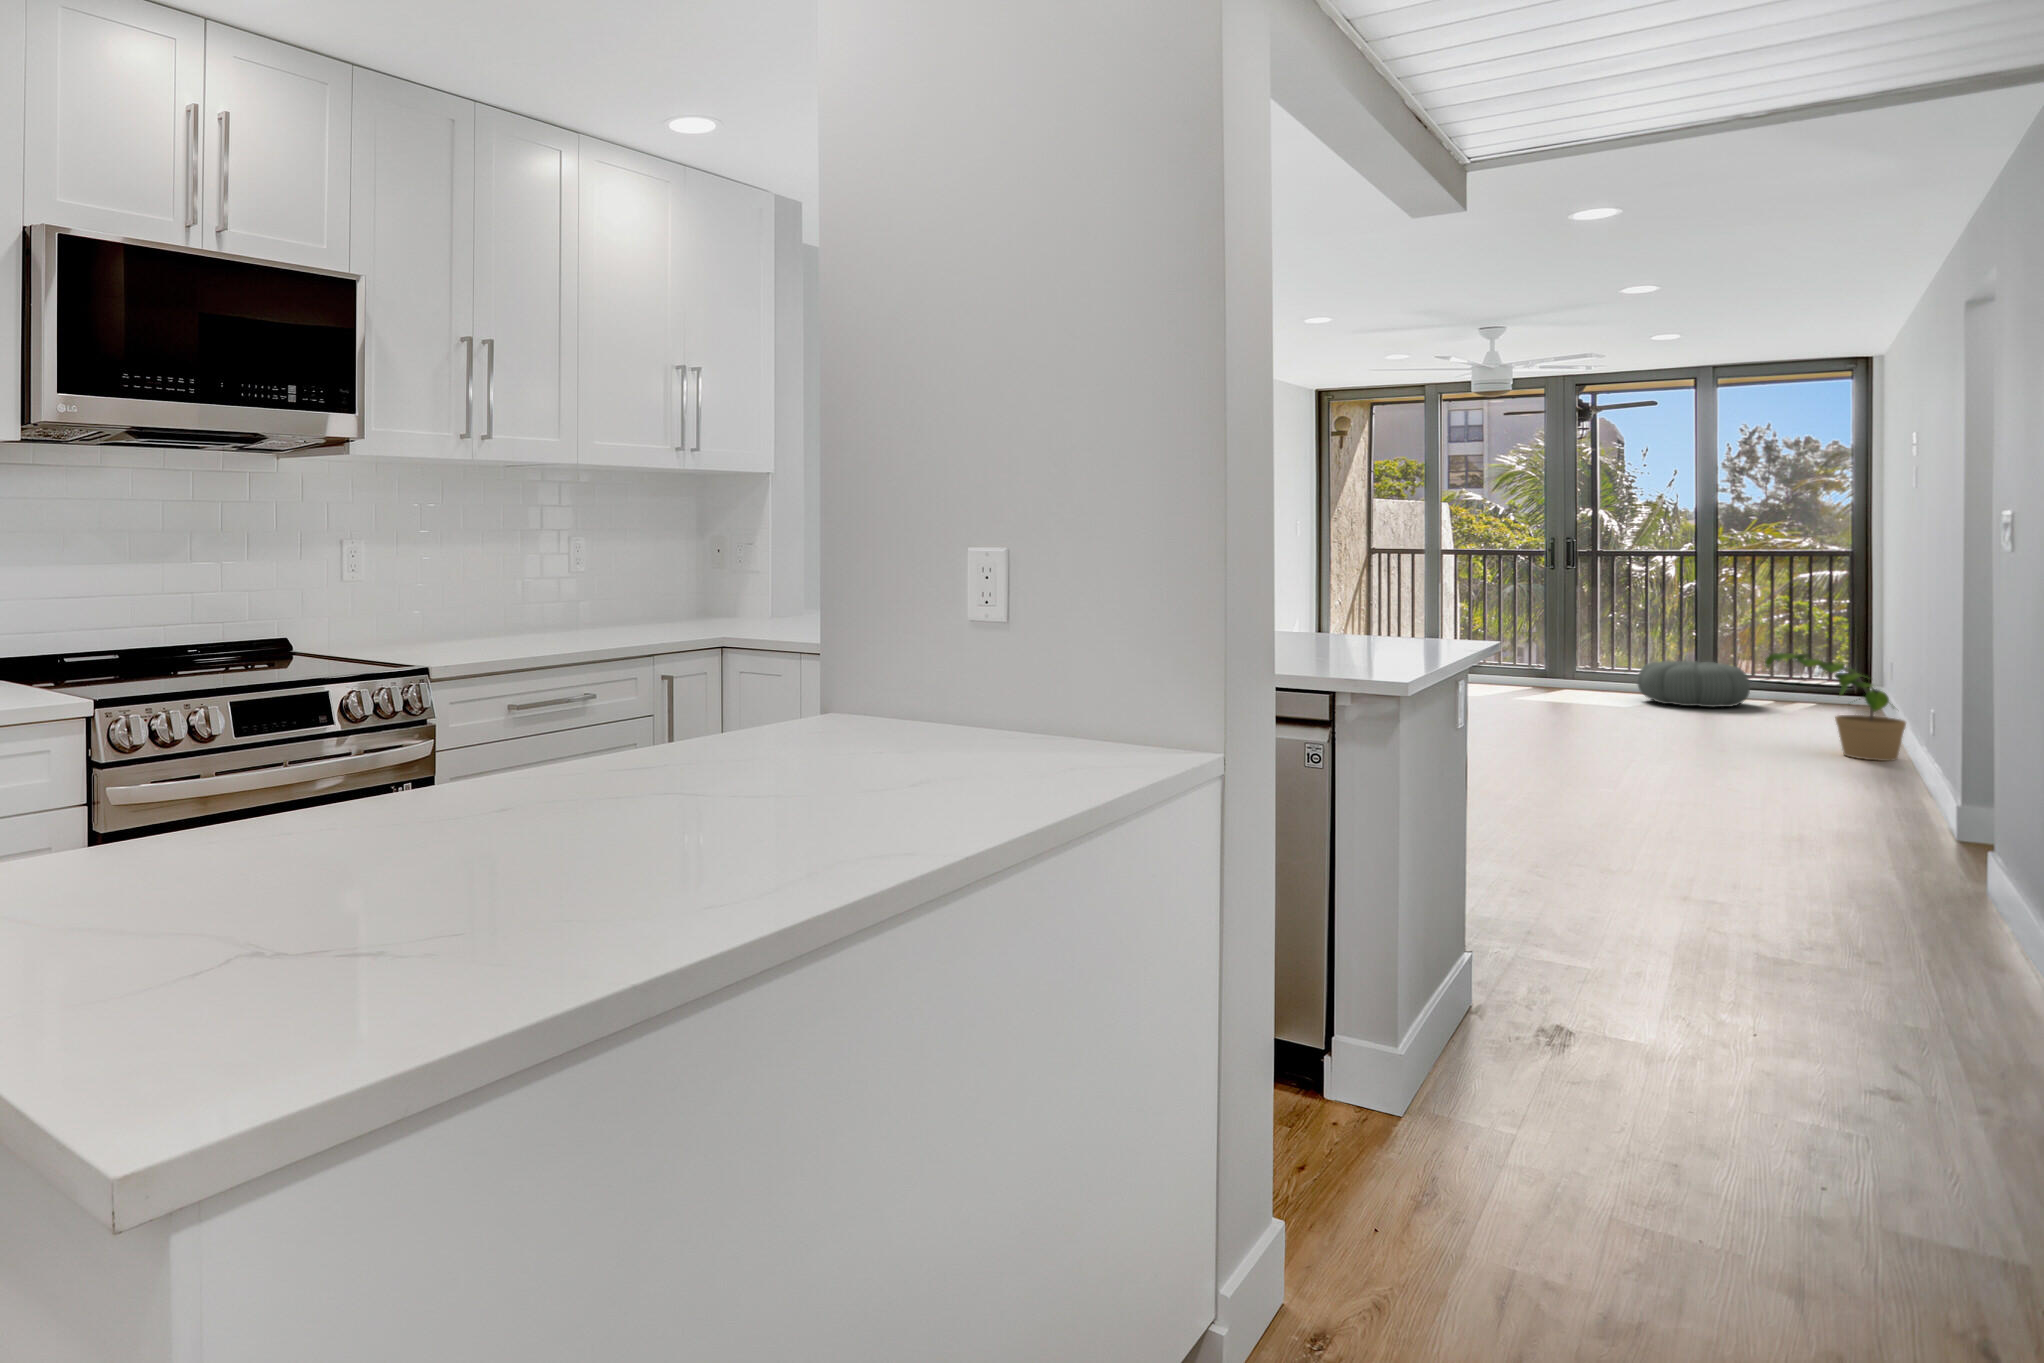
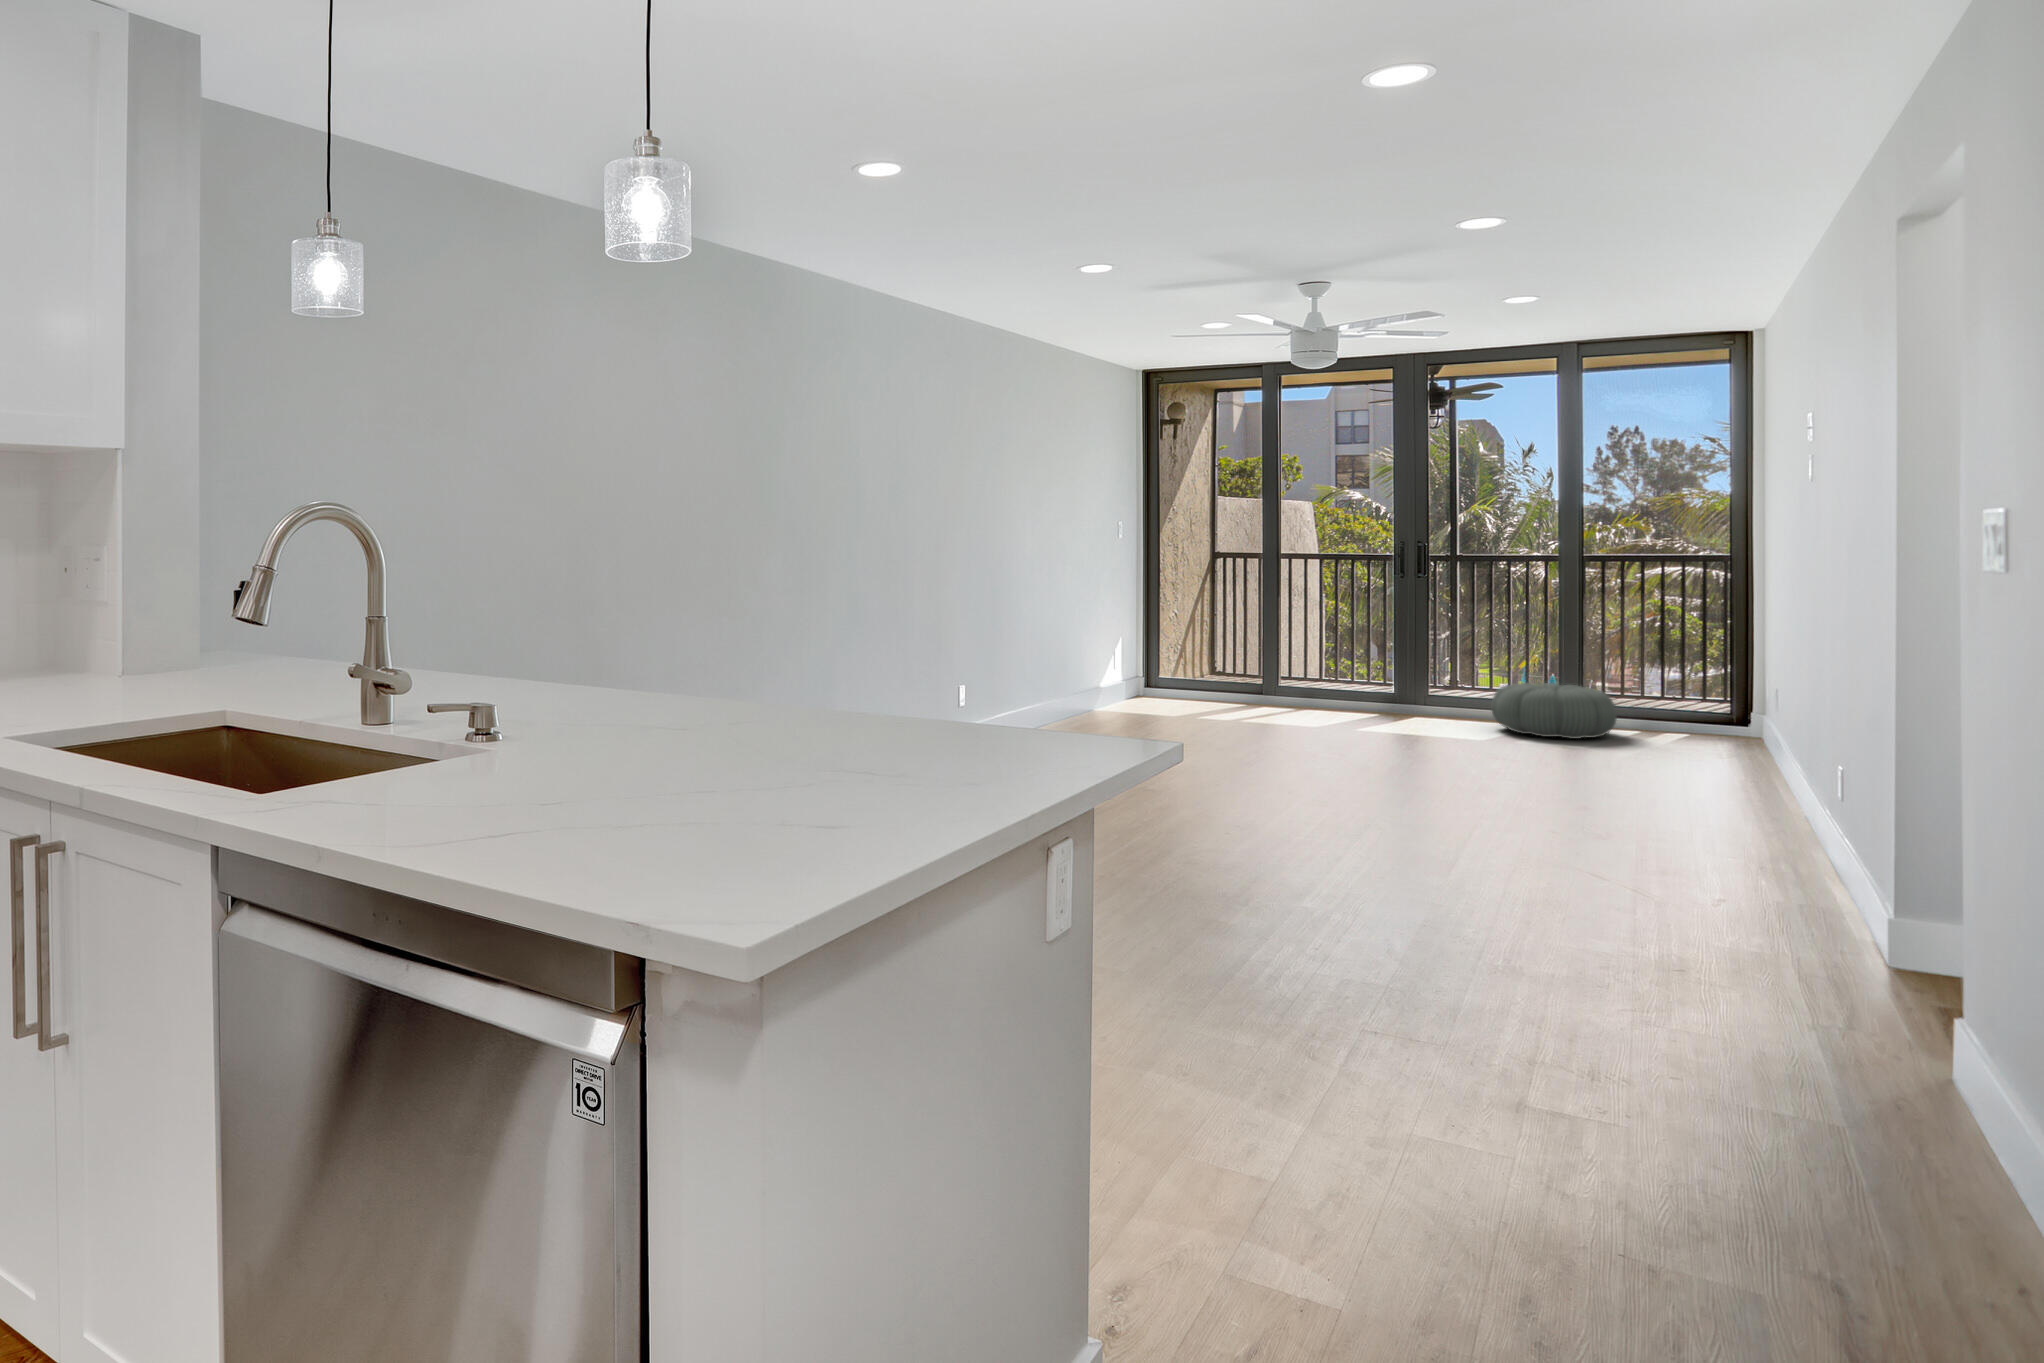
potted plant: present [1765,653,1906,761] -> none [1635,684,1805,821]

